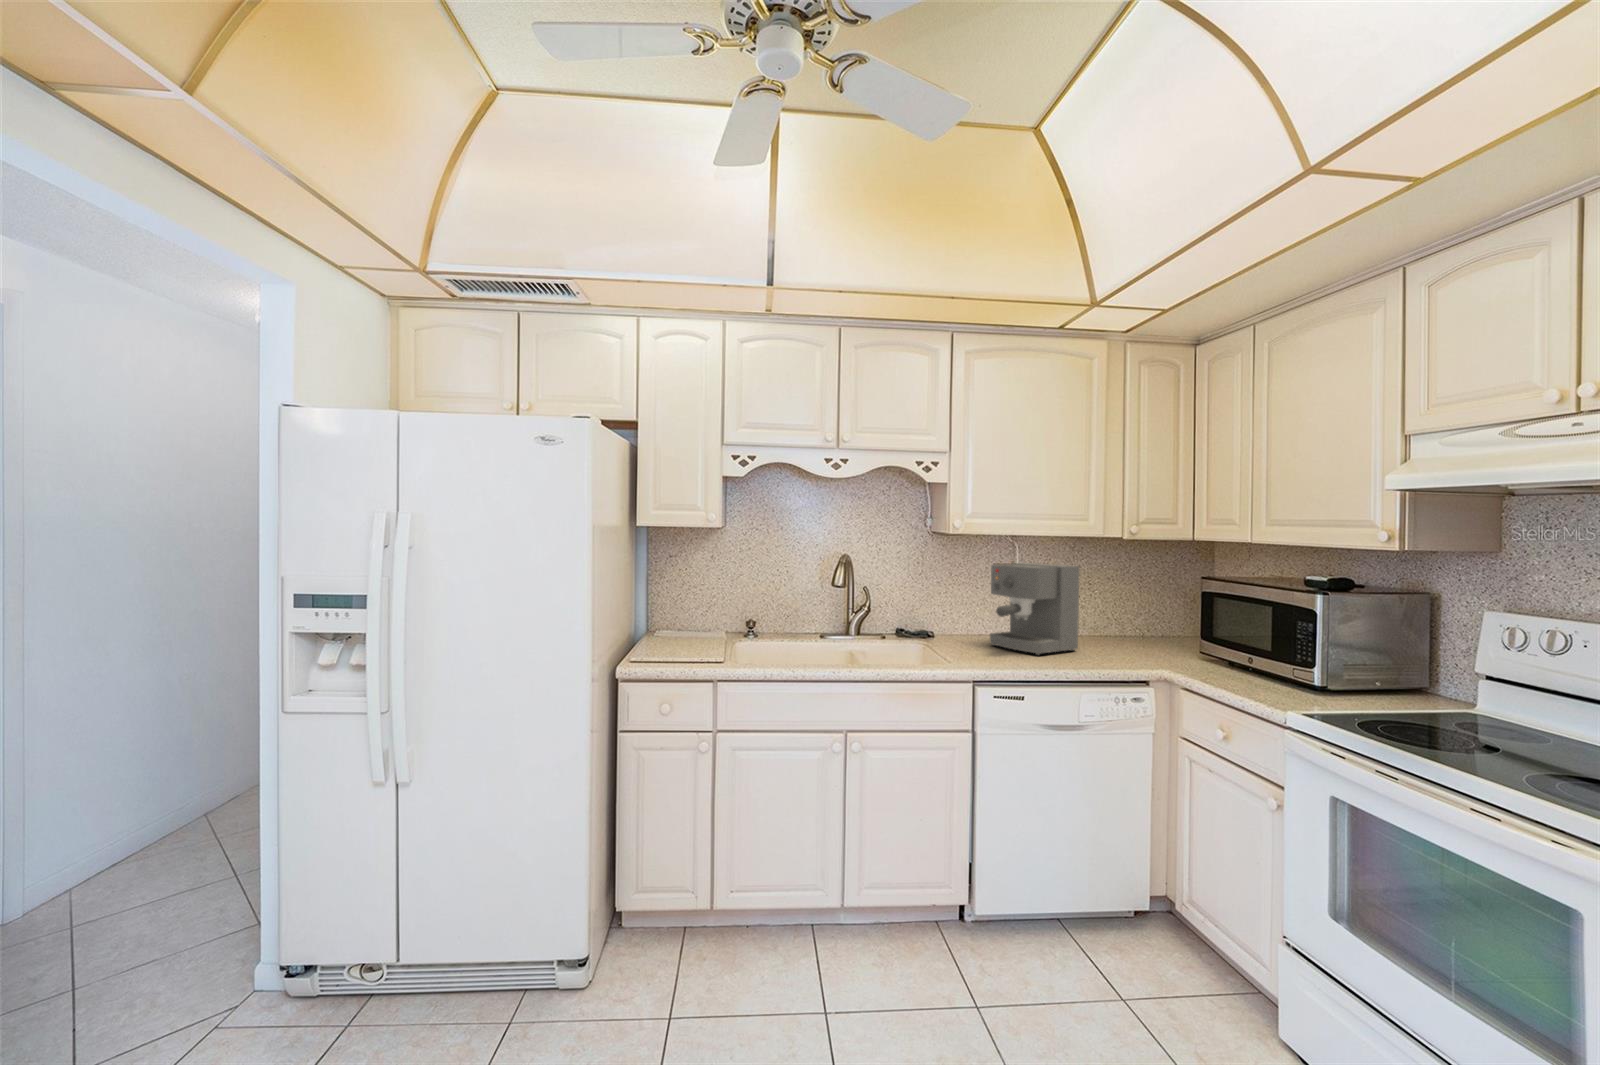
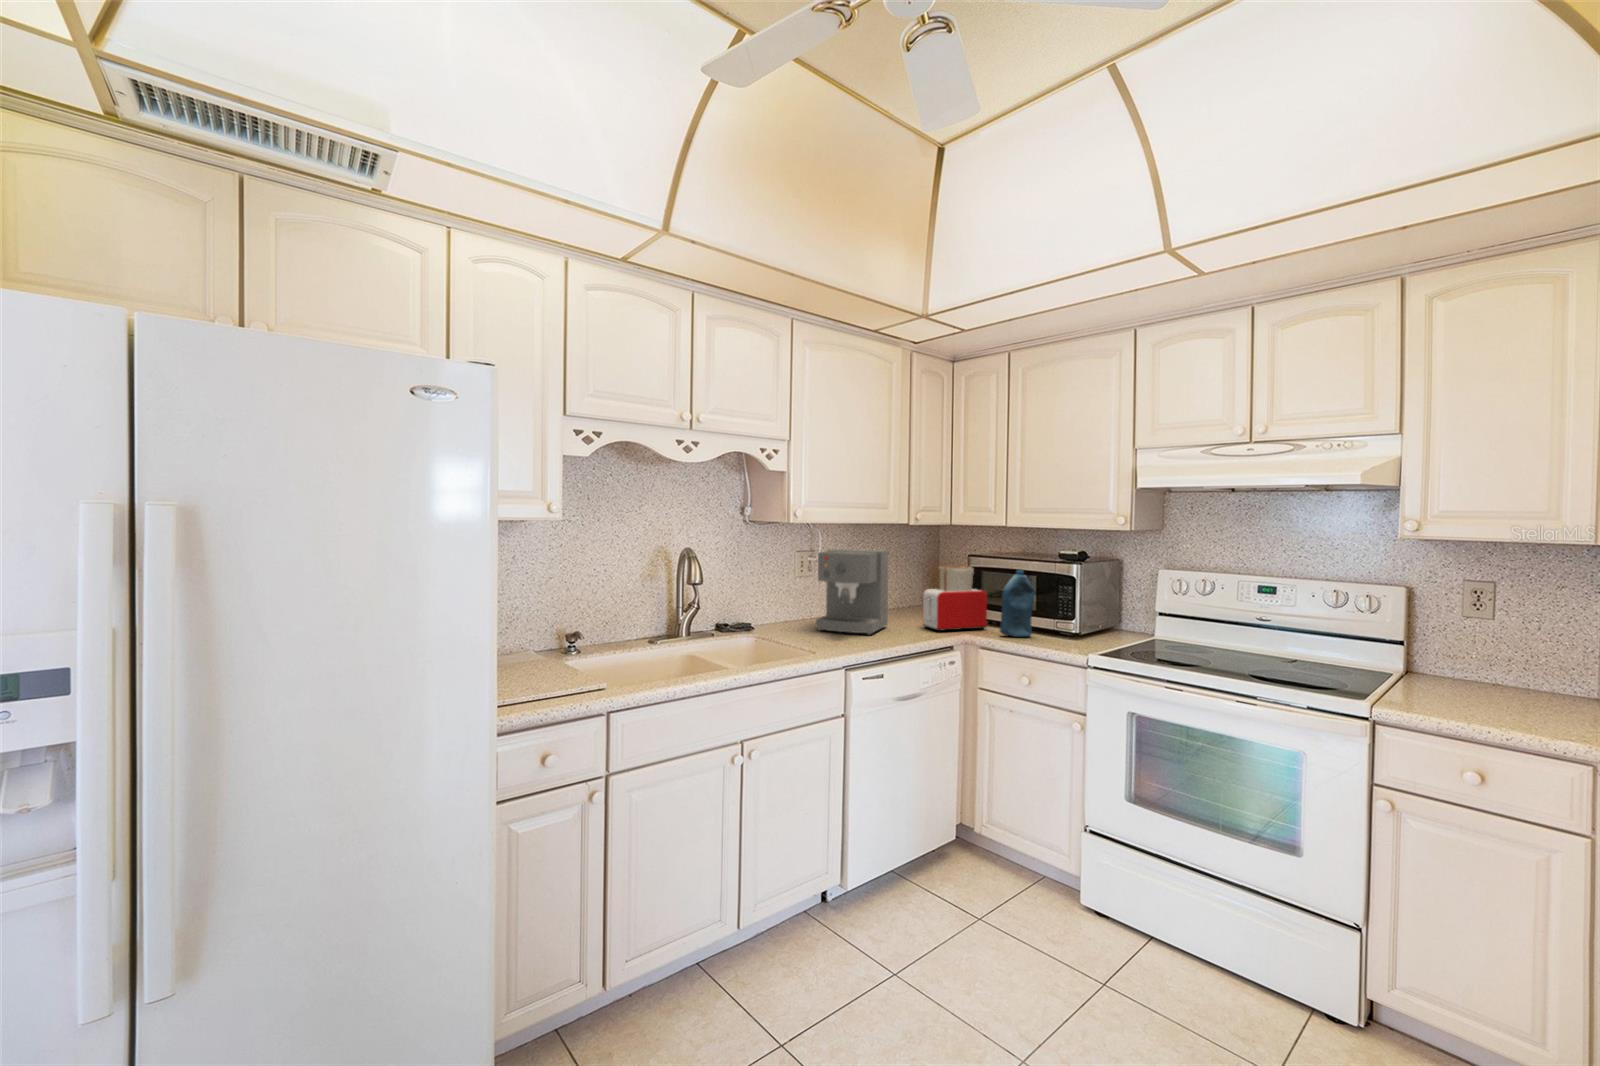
toaster: none [1119,586,1206,667] -> present [923,566,987,632]
bottle: none [1206,596,1260,682] -> present [1000,570,1035,637]

